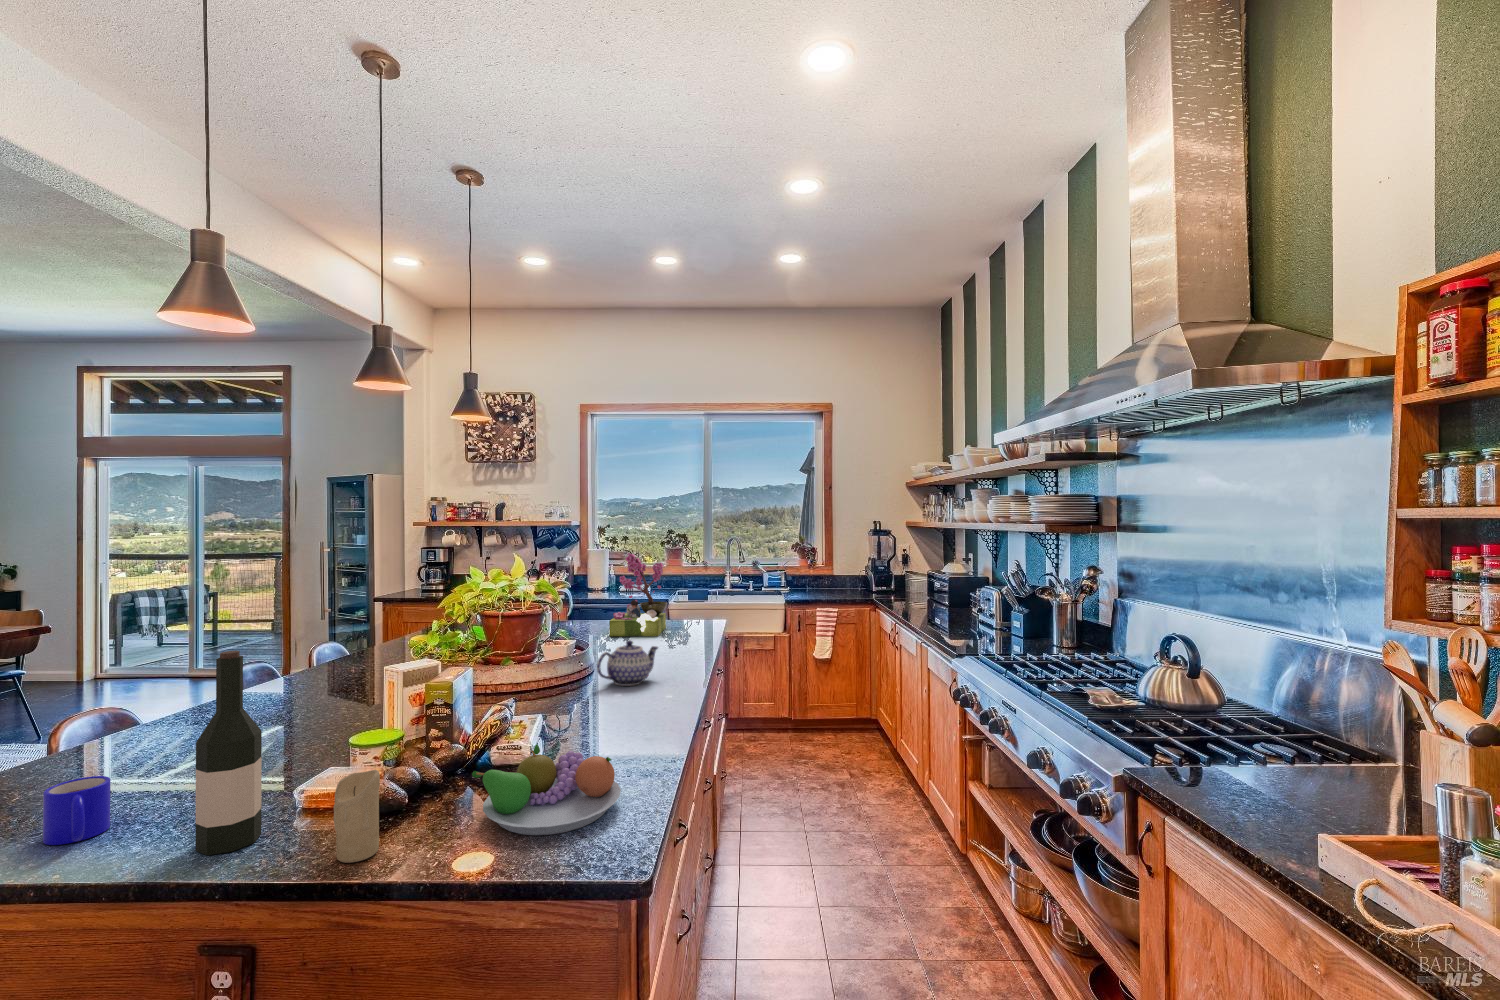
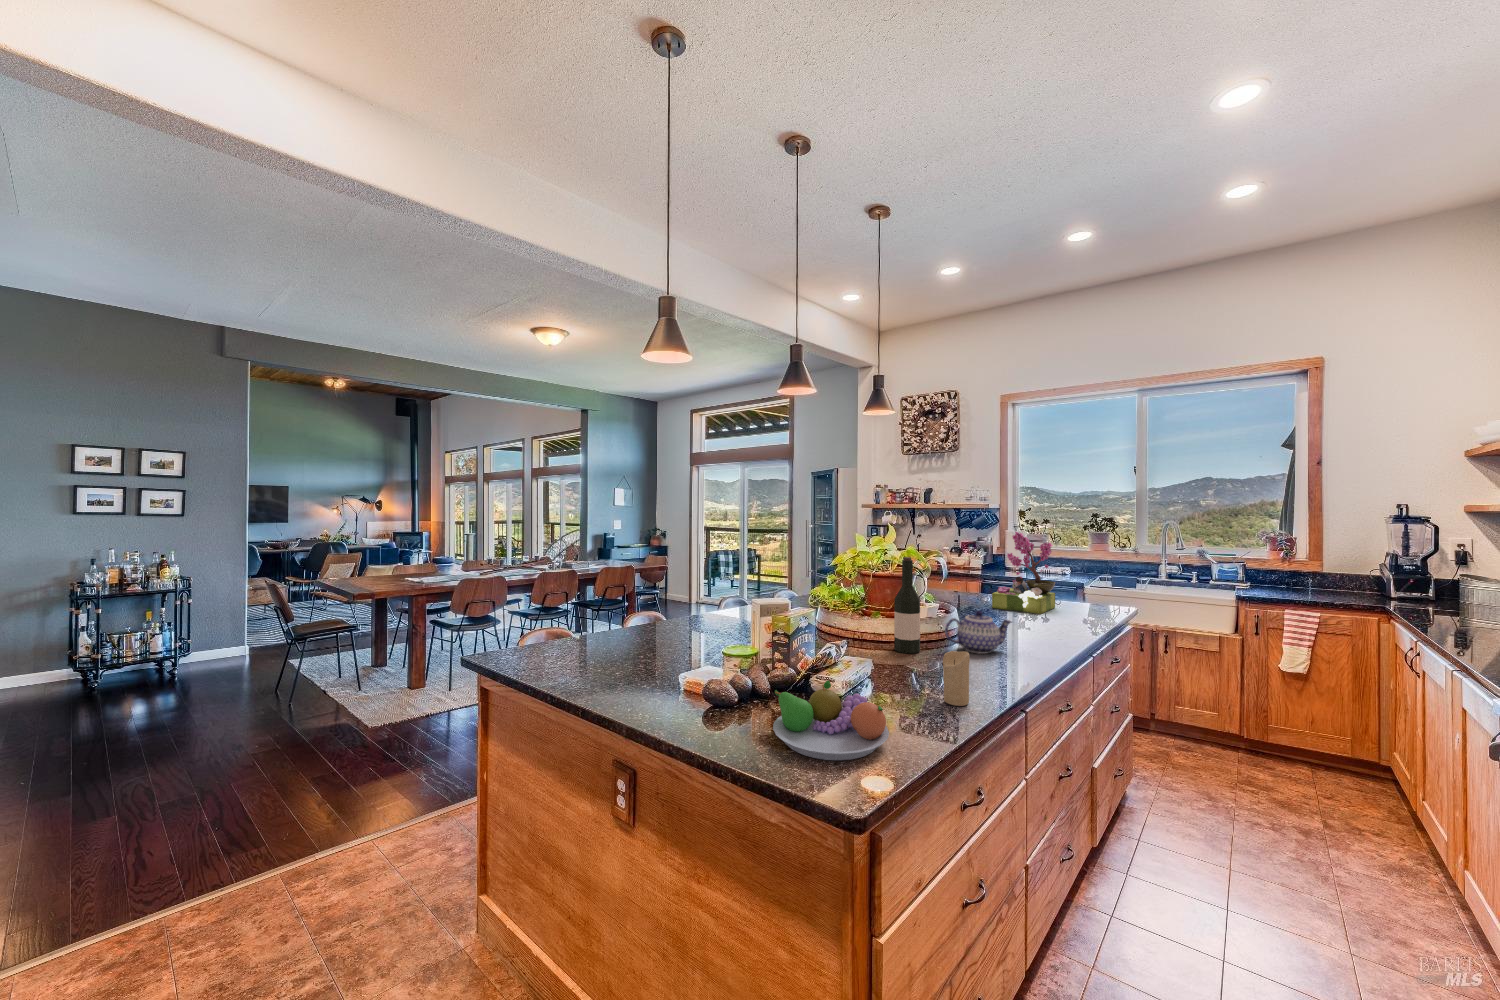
wine bottle: present [195,651,262,855] -> present [894,557,920,653]
candle: present [334,770,380,863] -> present [943,651,970,706]
mug: present [43,776,110,845] -> none [572,641,601,677]

